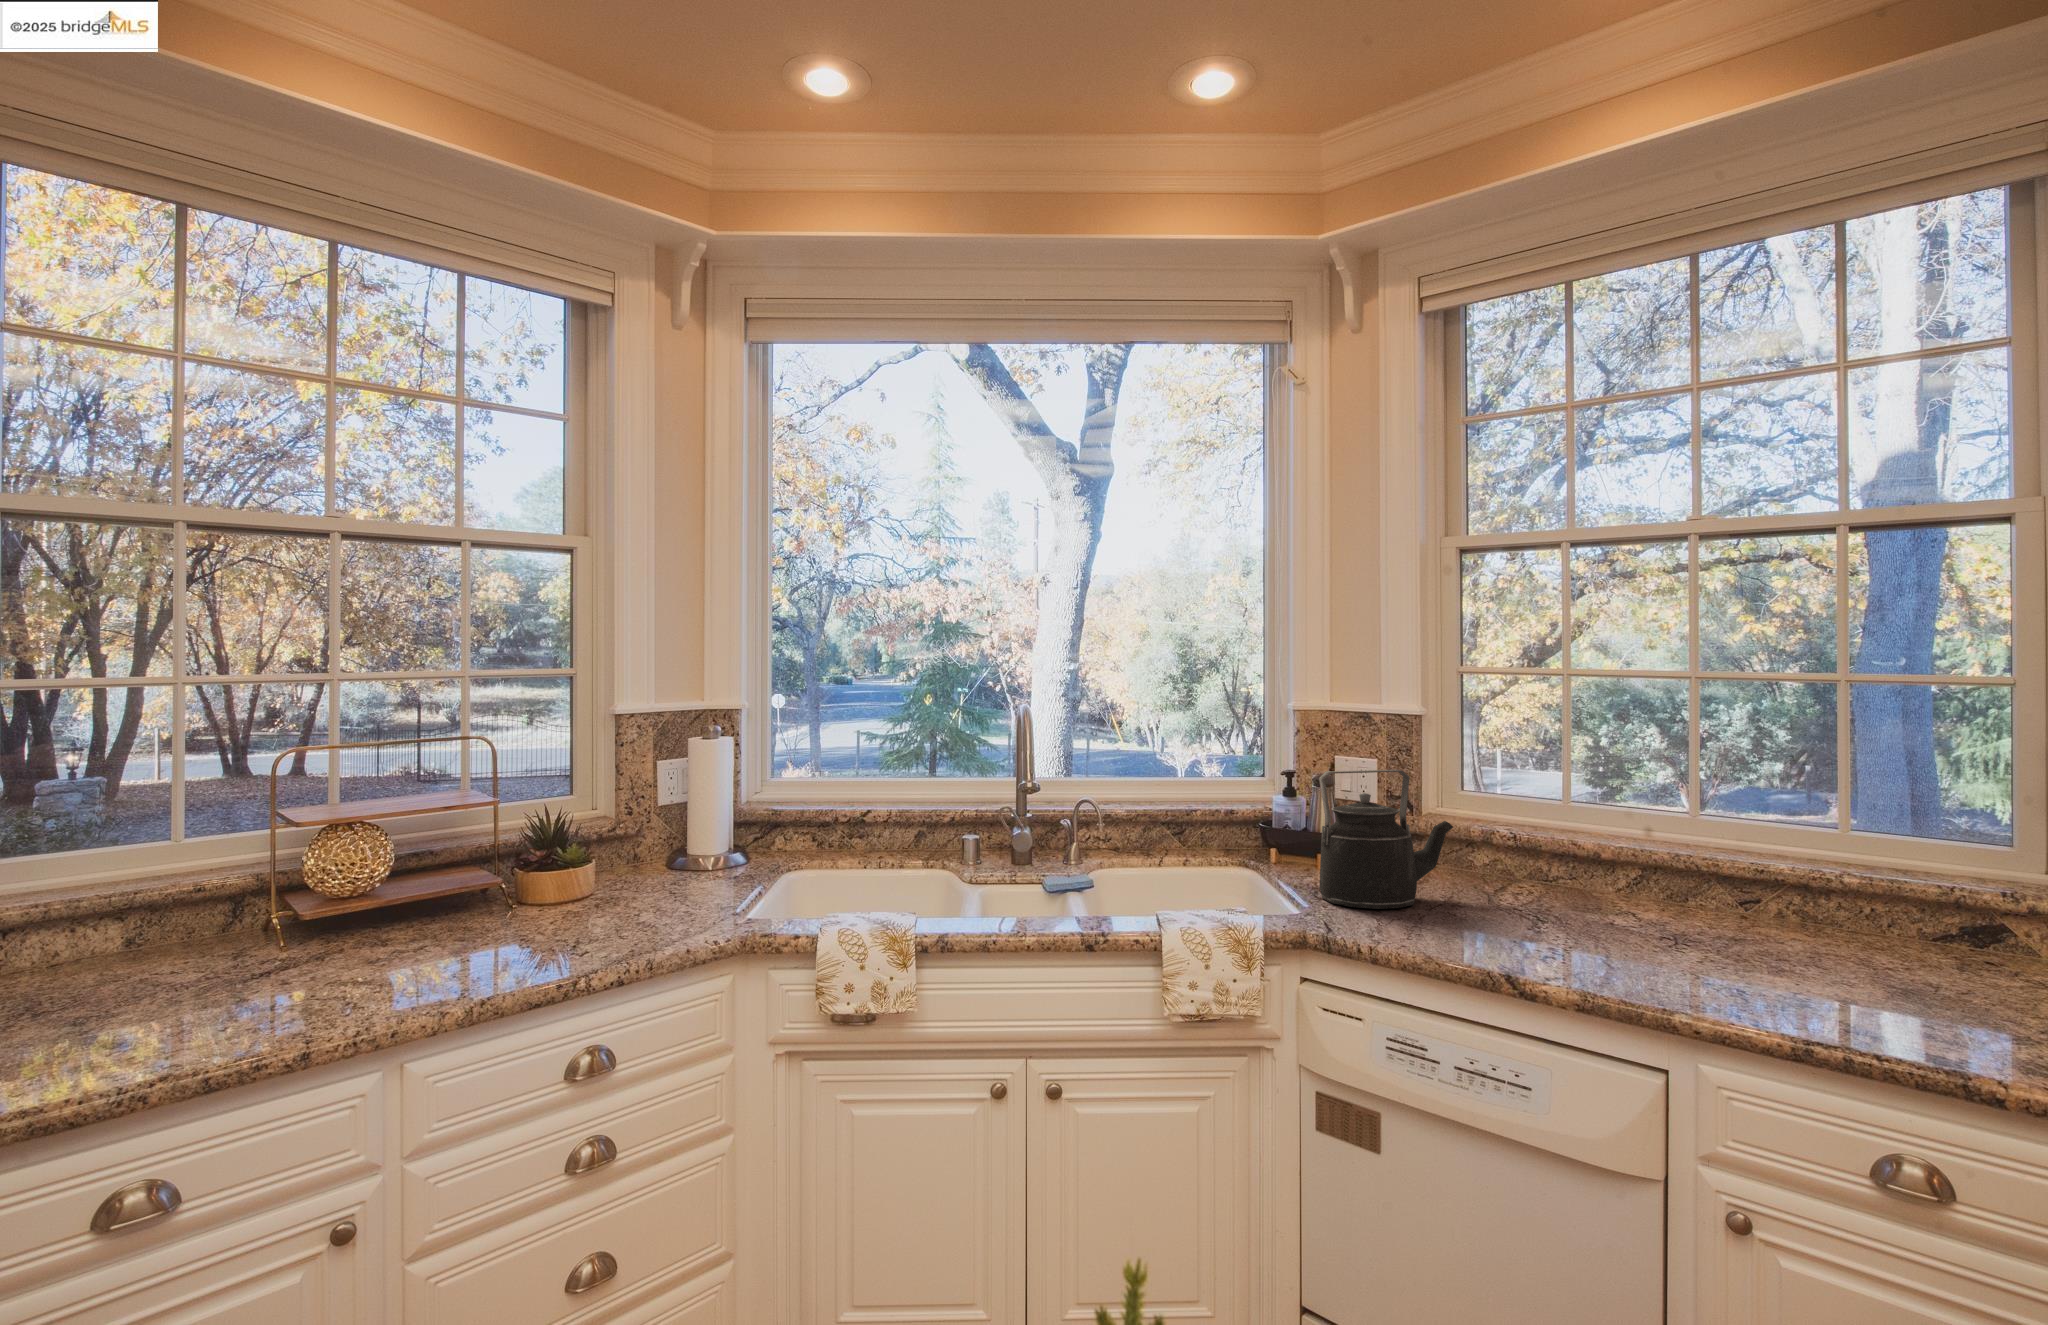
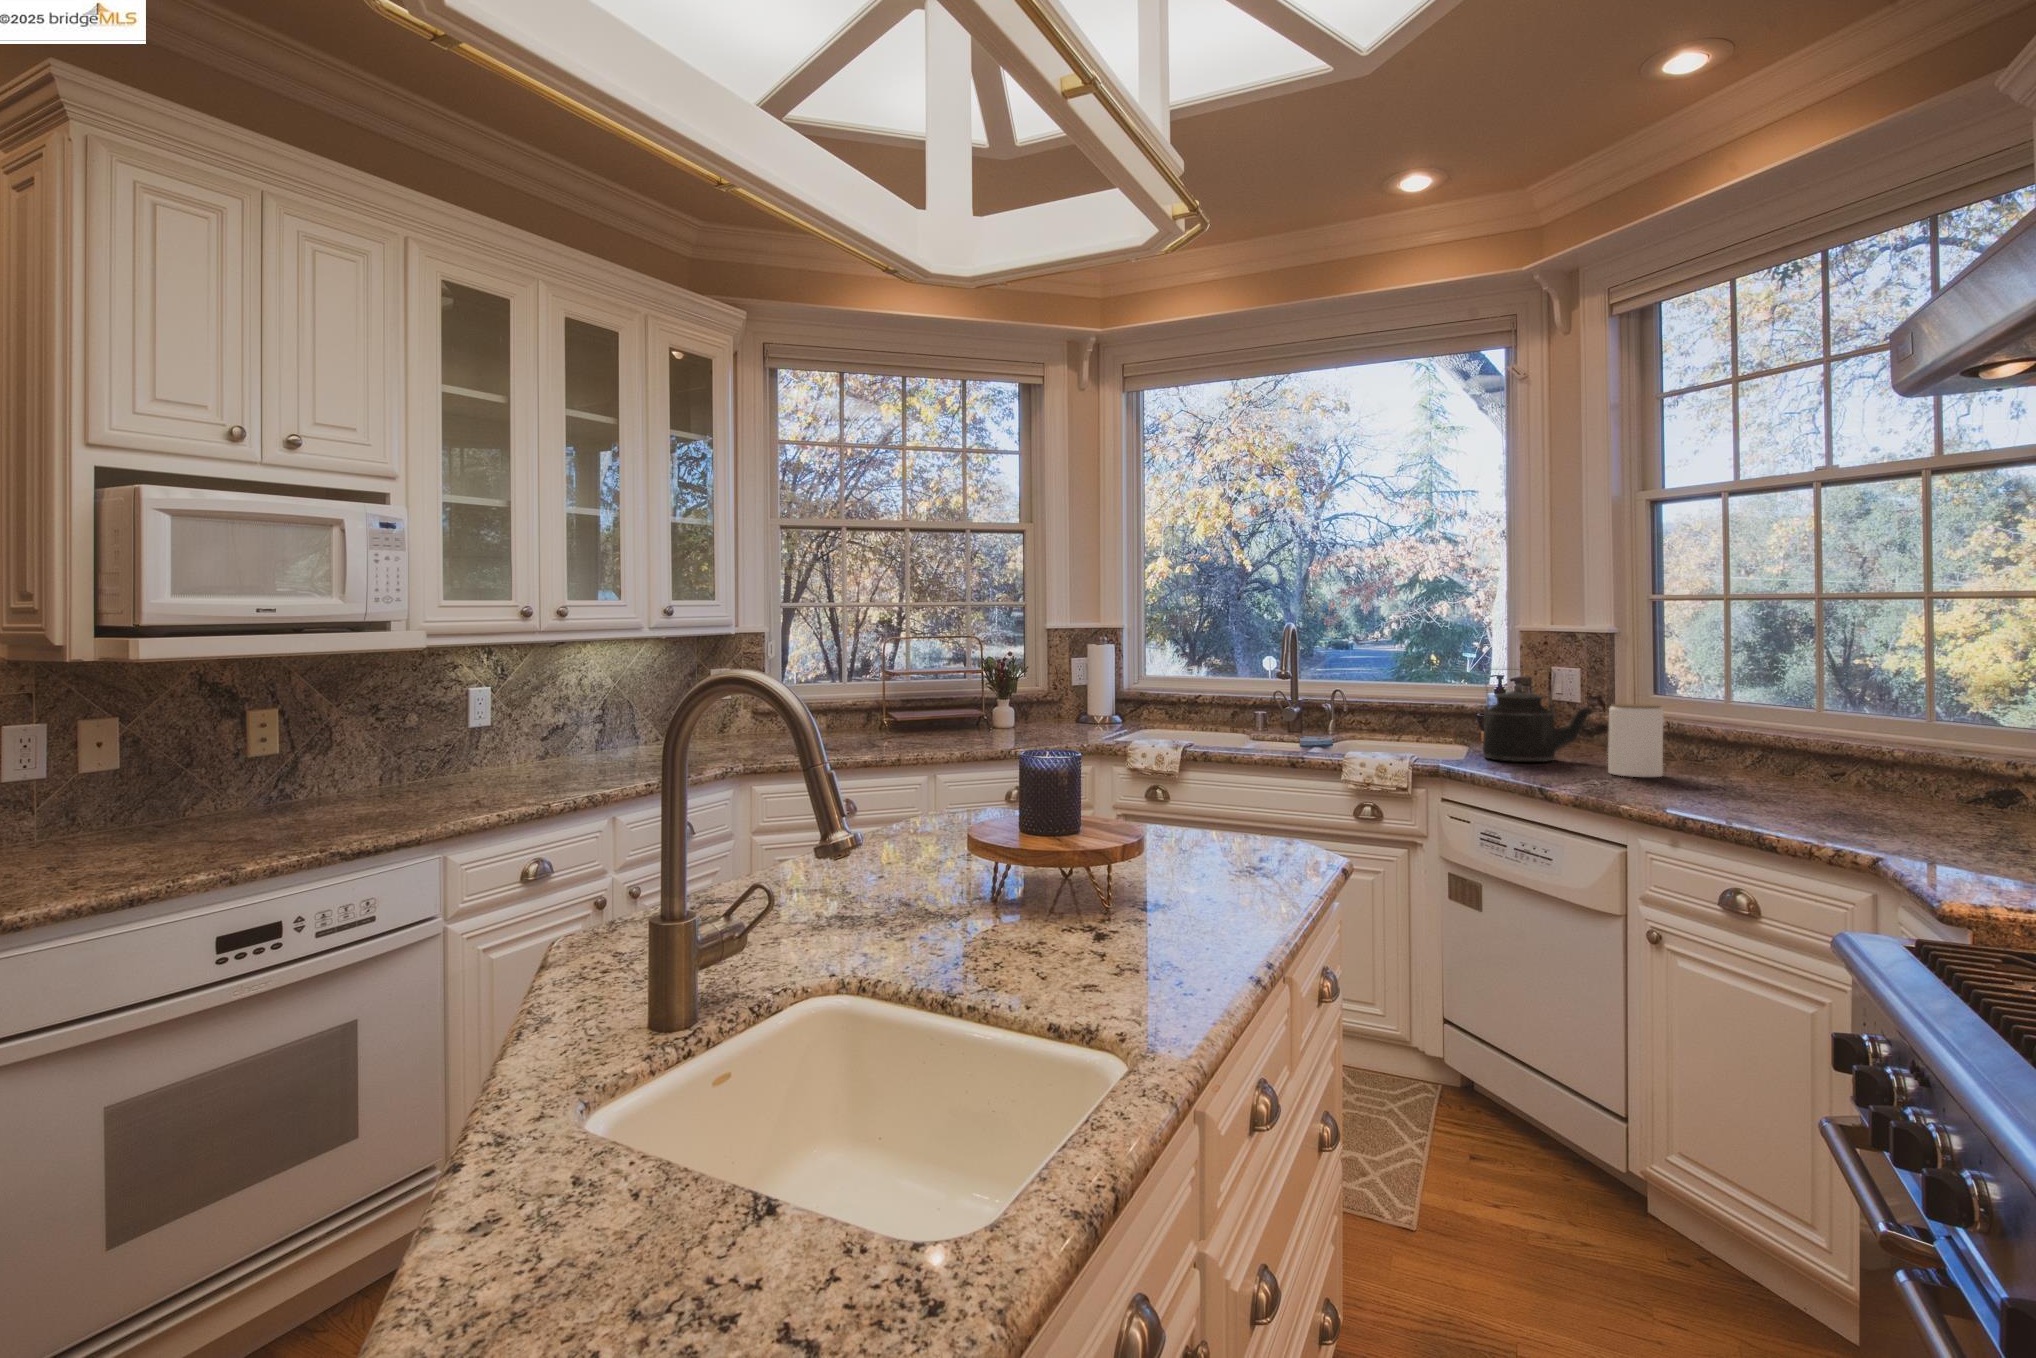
jar: none [1509,821,1585,929] -> present [1608,704,1664,777]

